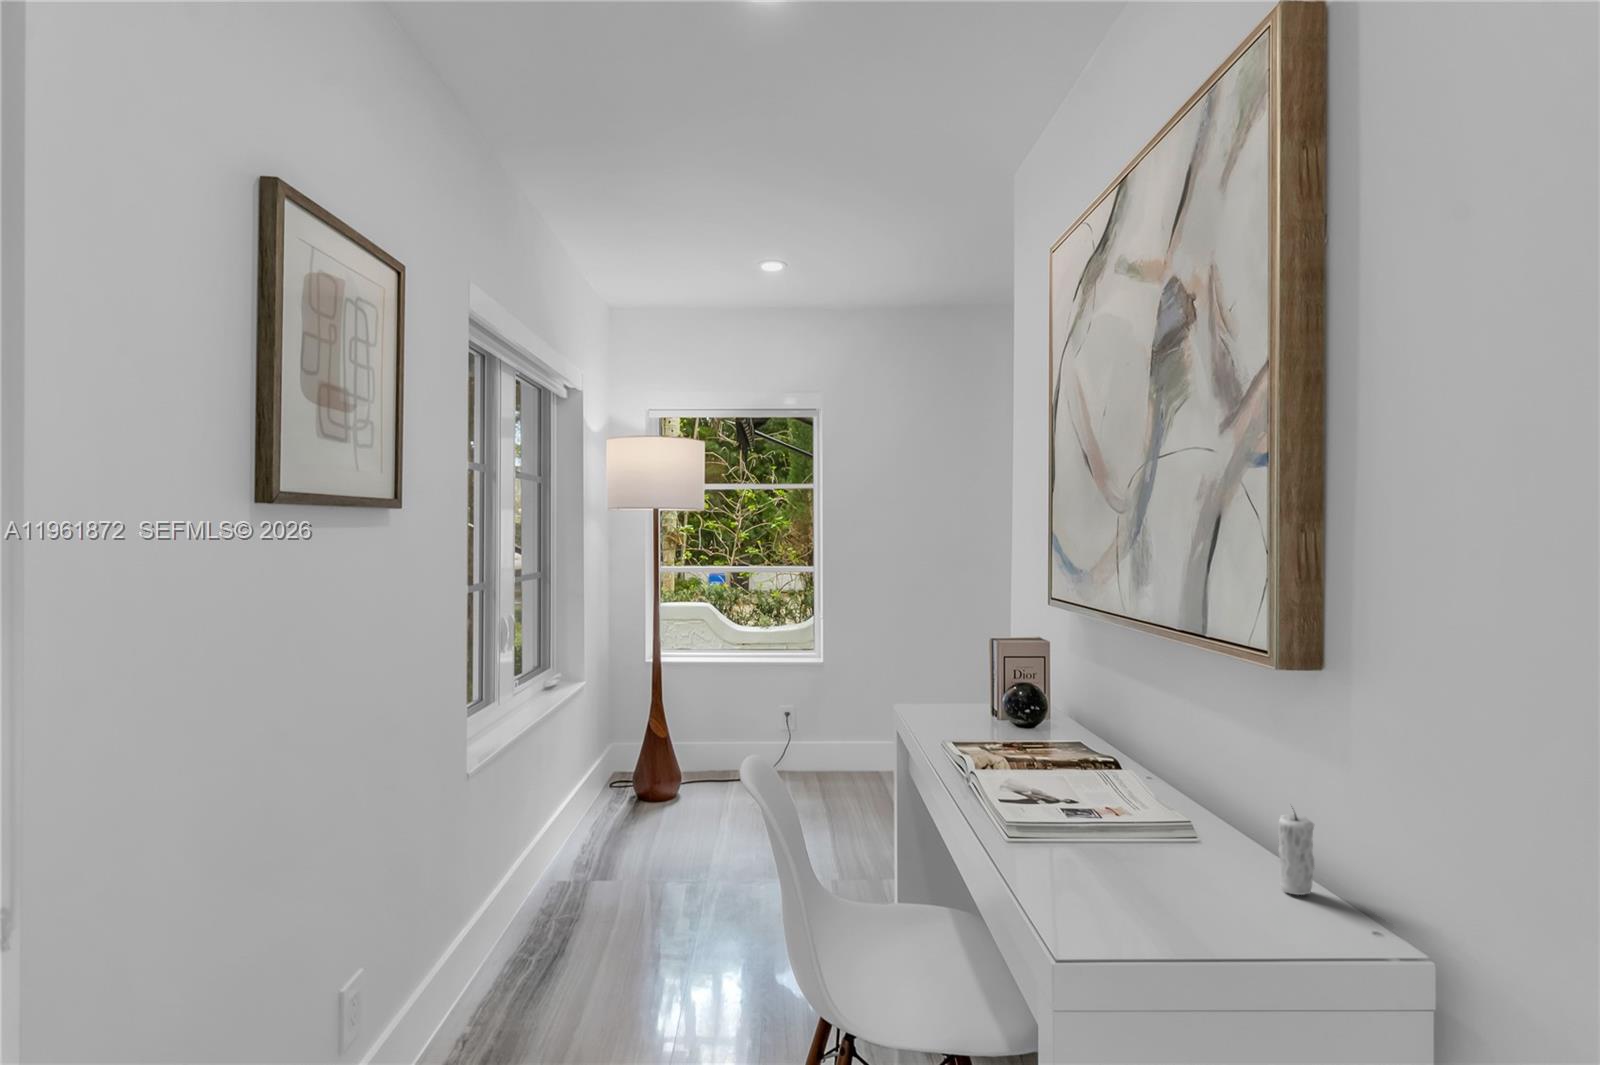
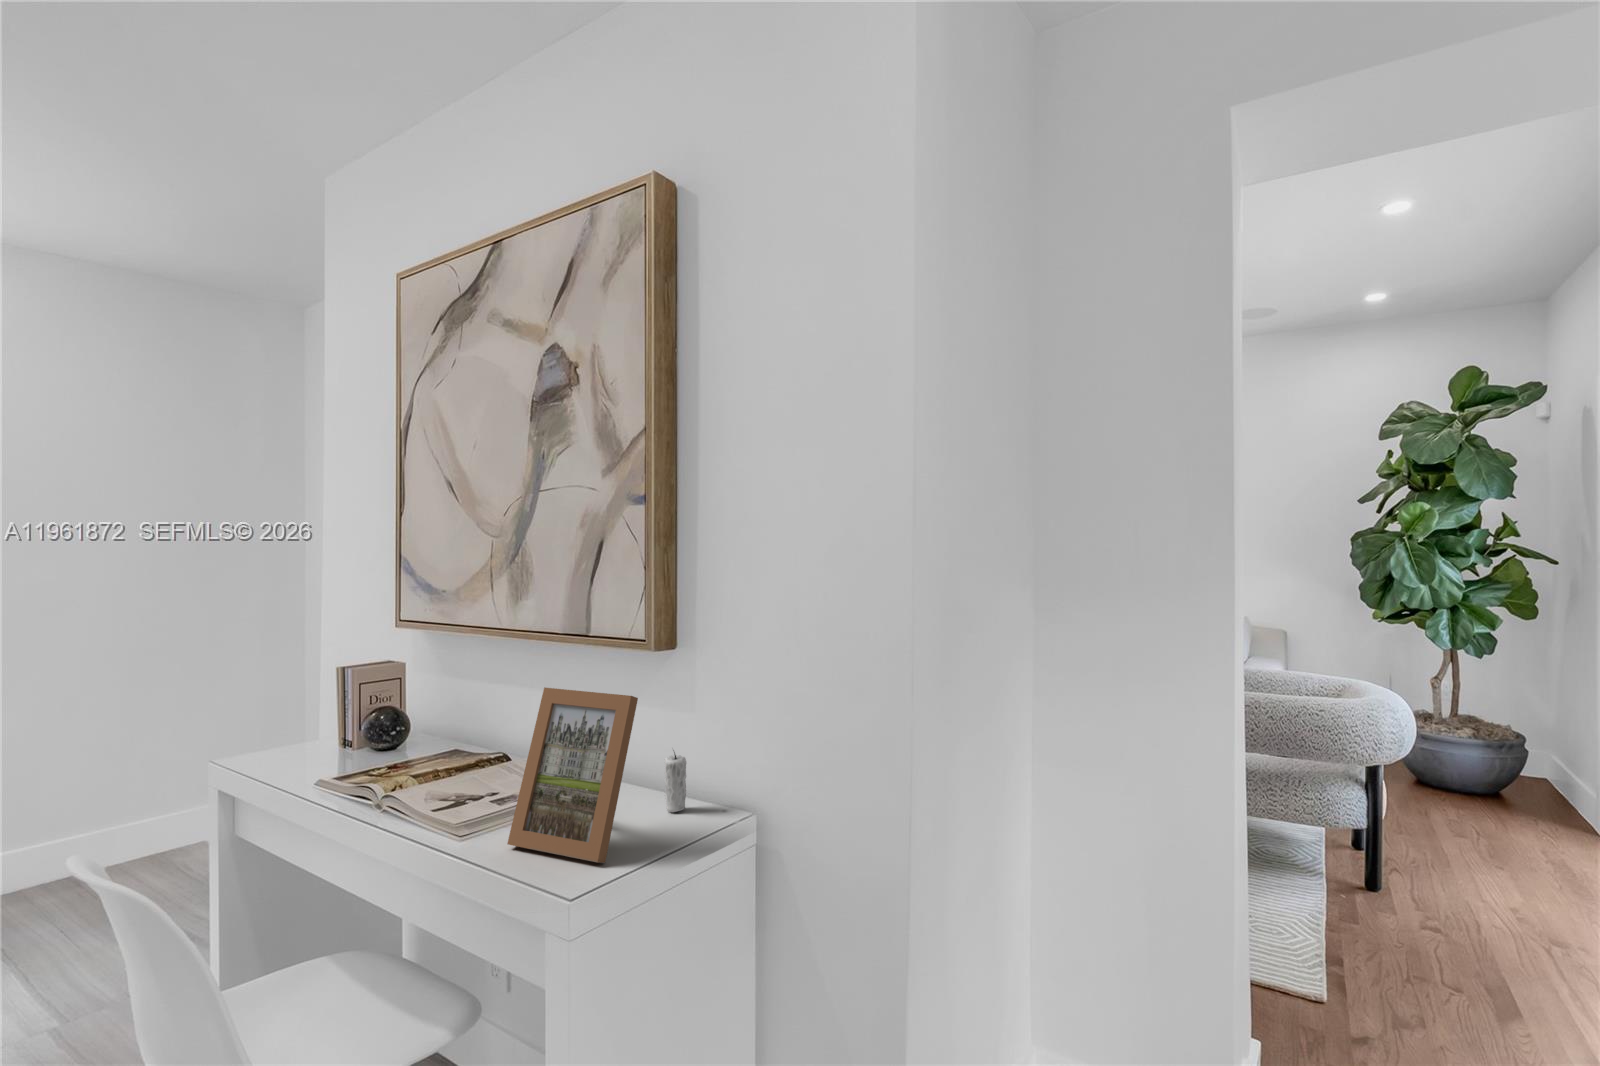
picture frame: none [1048,690,1203,929] -> present [507,688,638,862]

